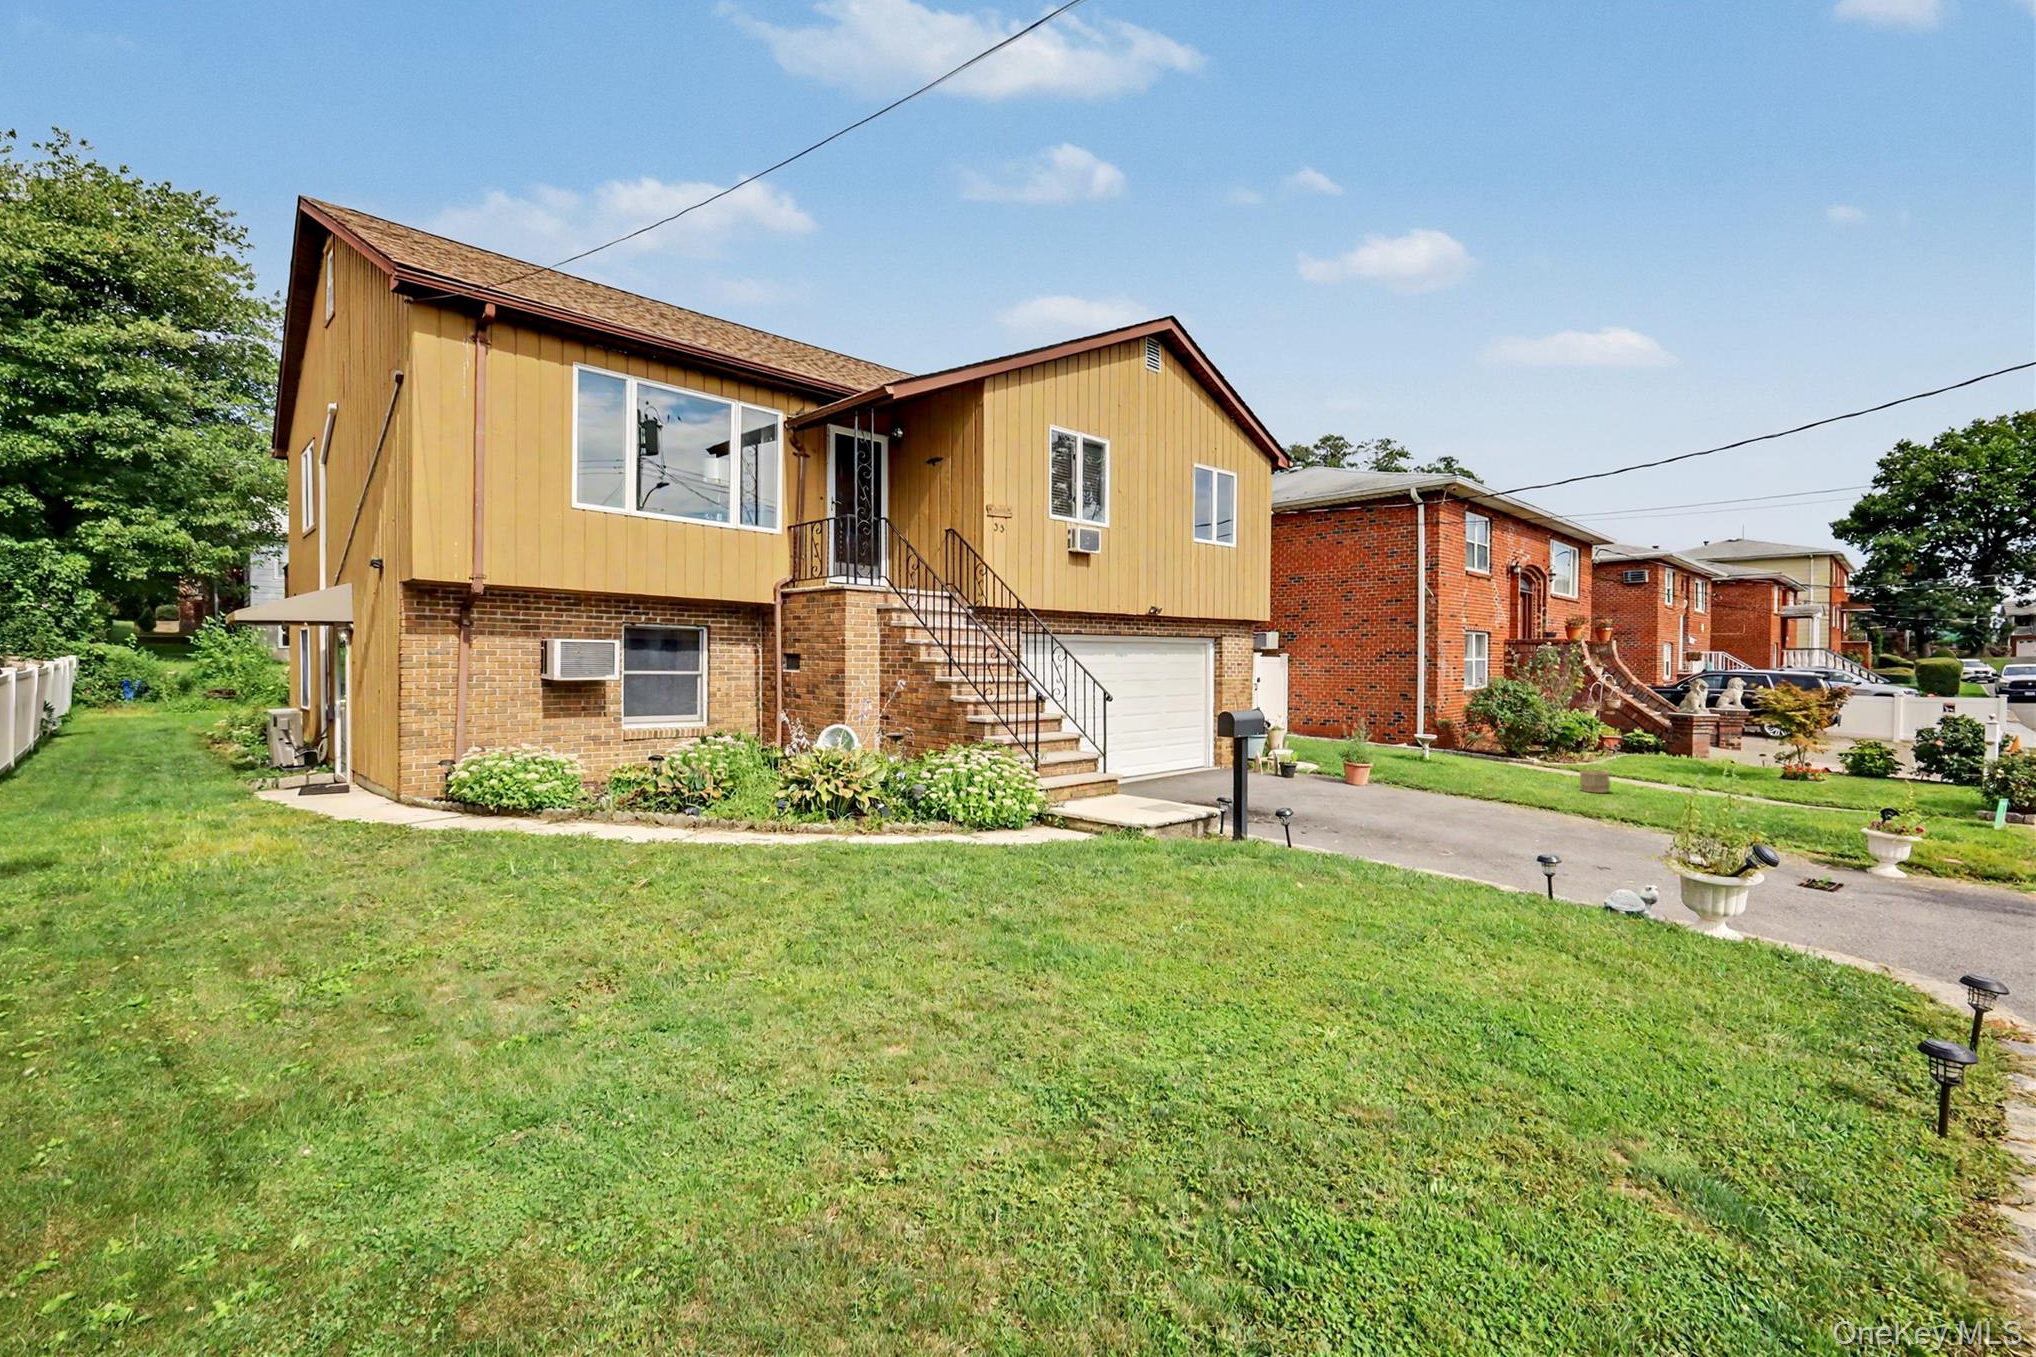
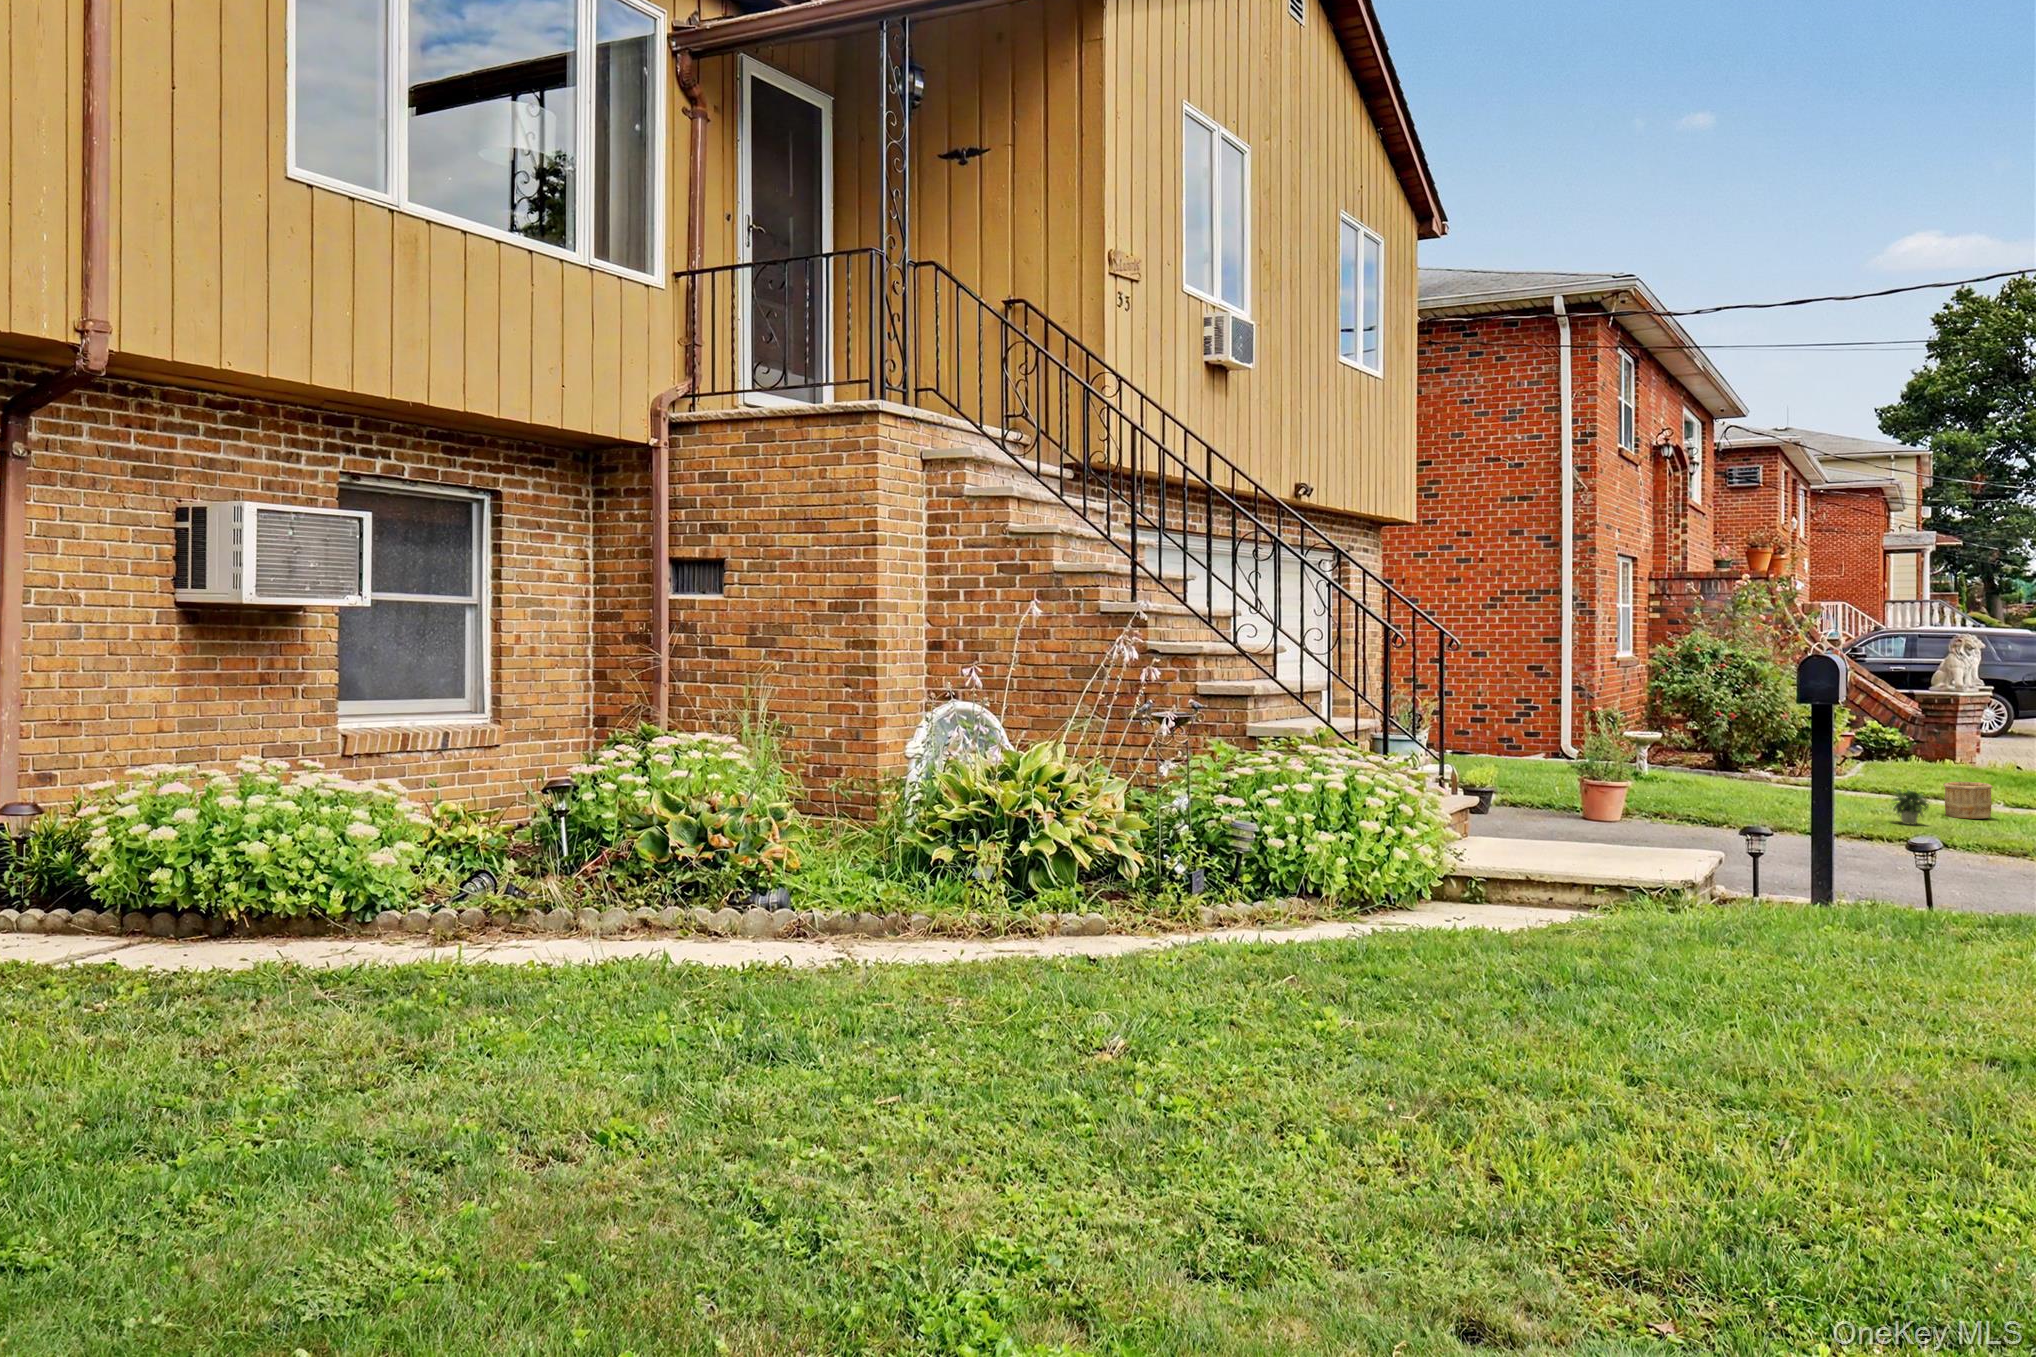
potted plant: none [1525,772,1551,795] -> present [1893,789,1929,825]

